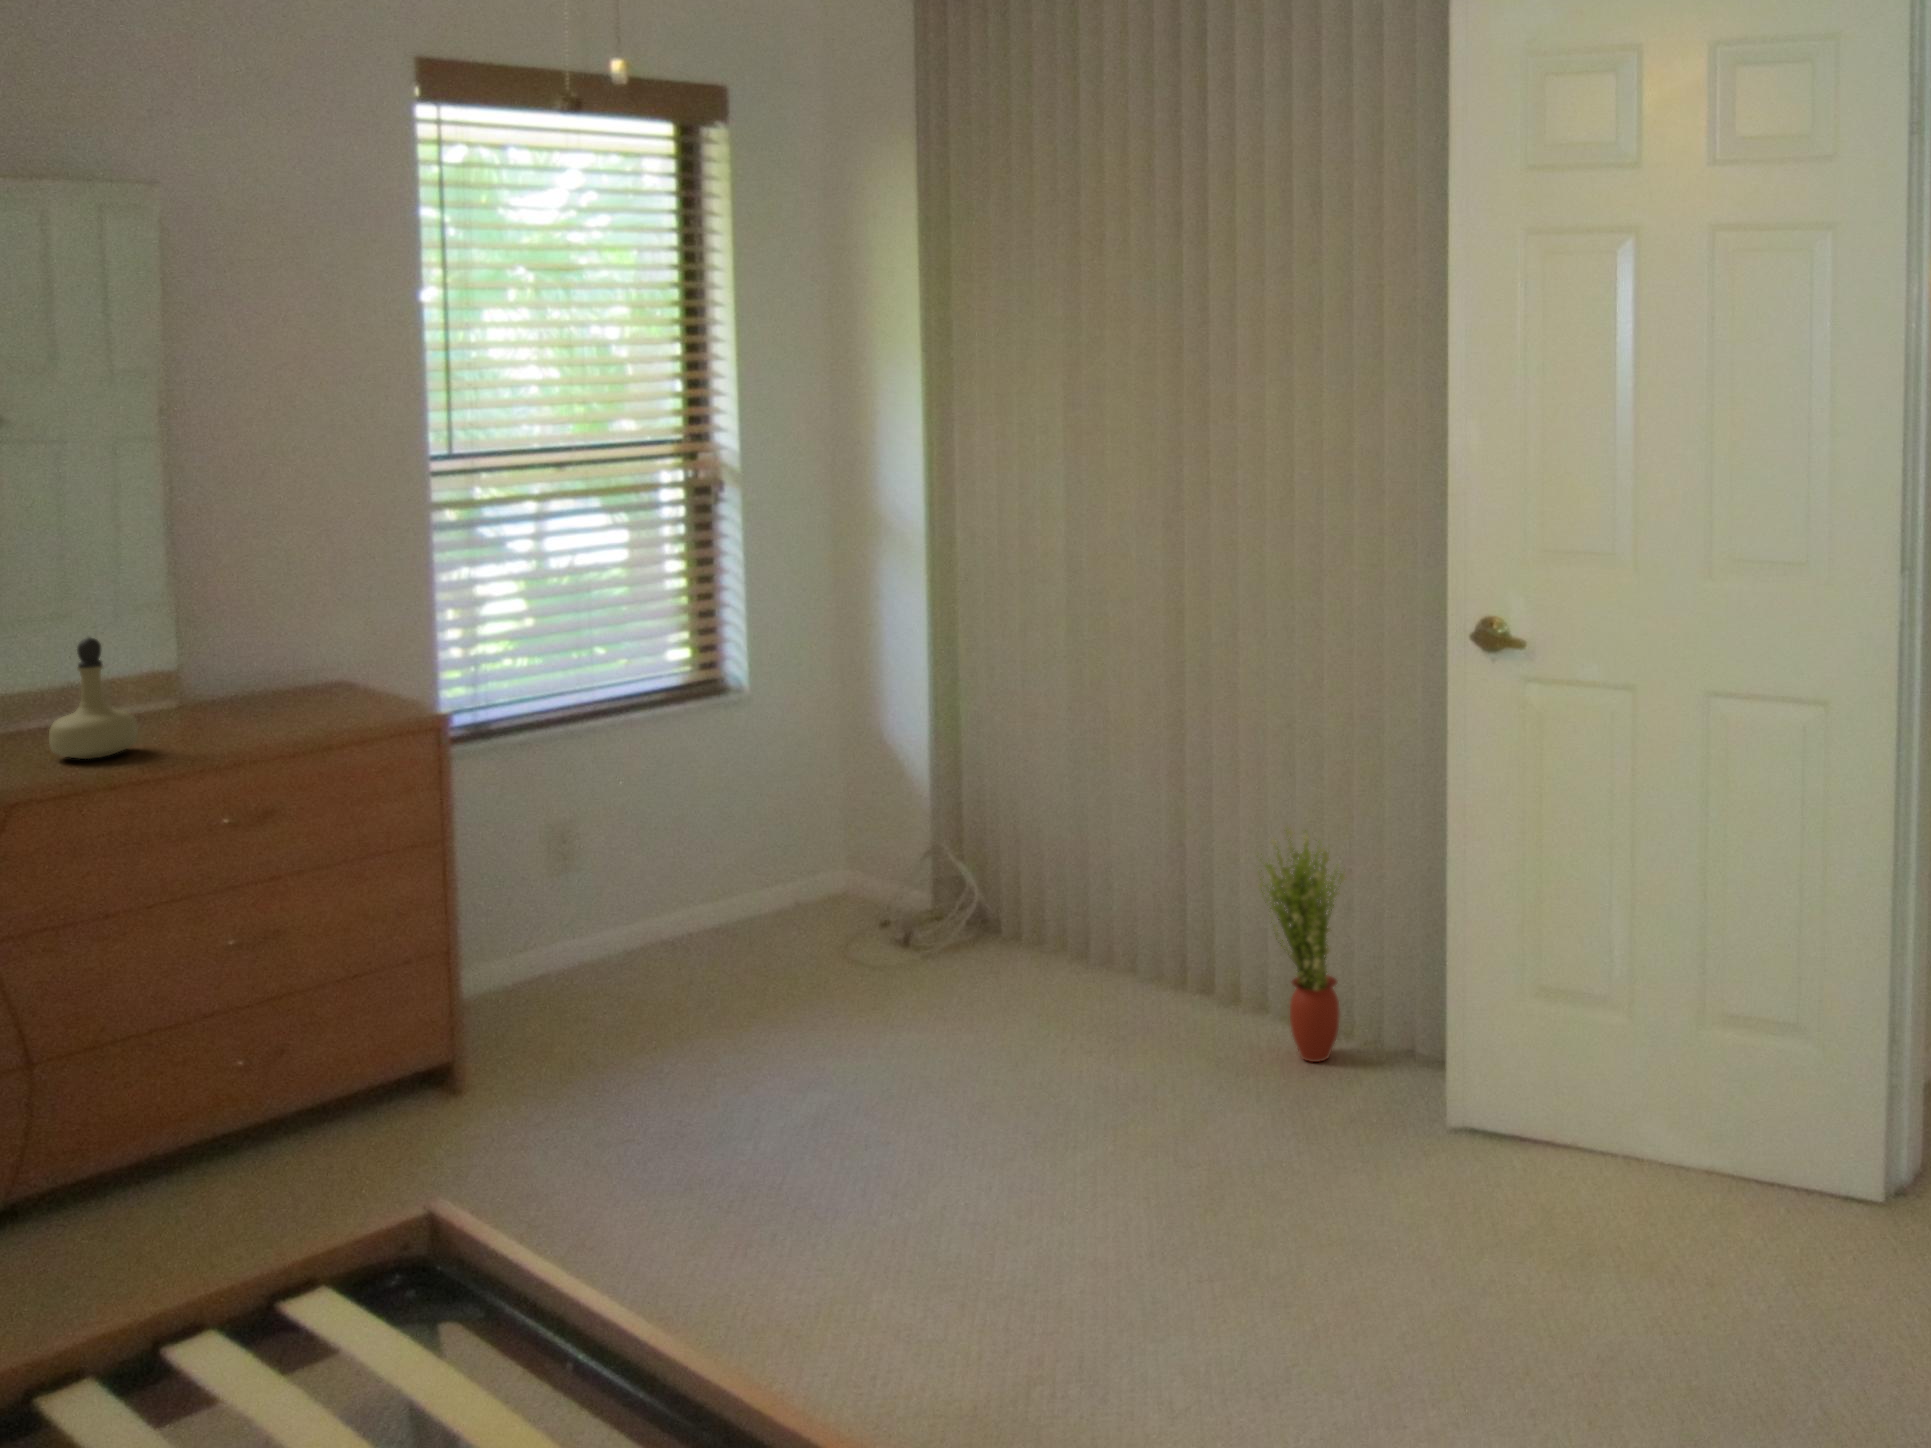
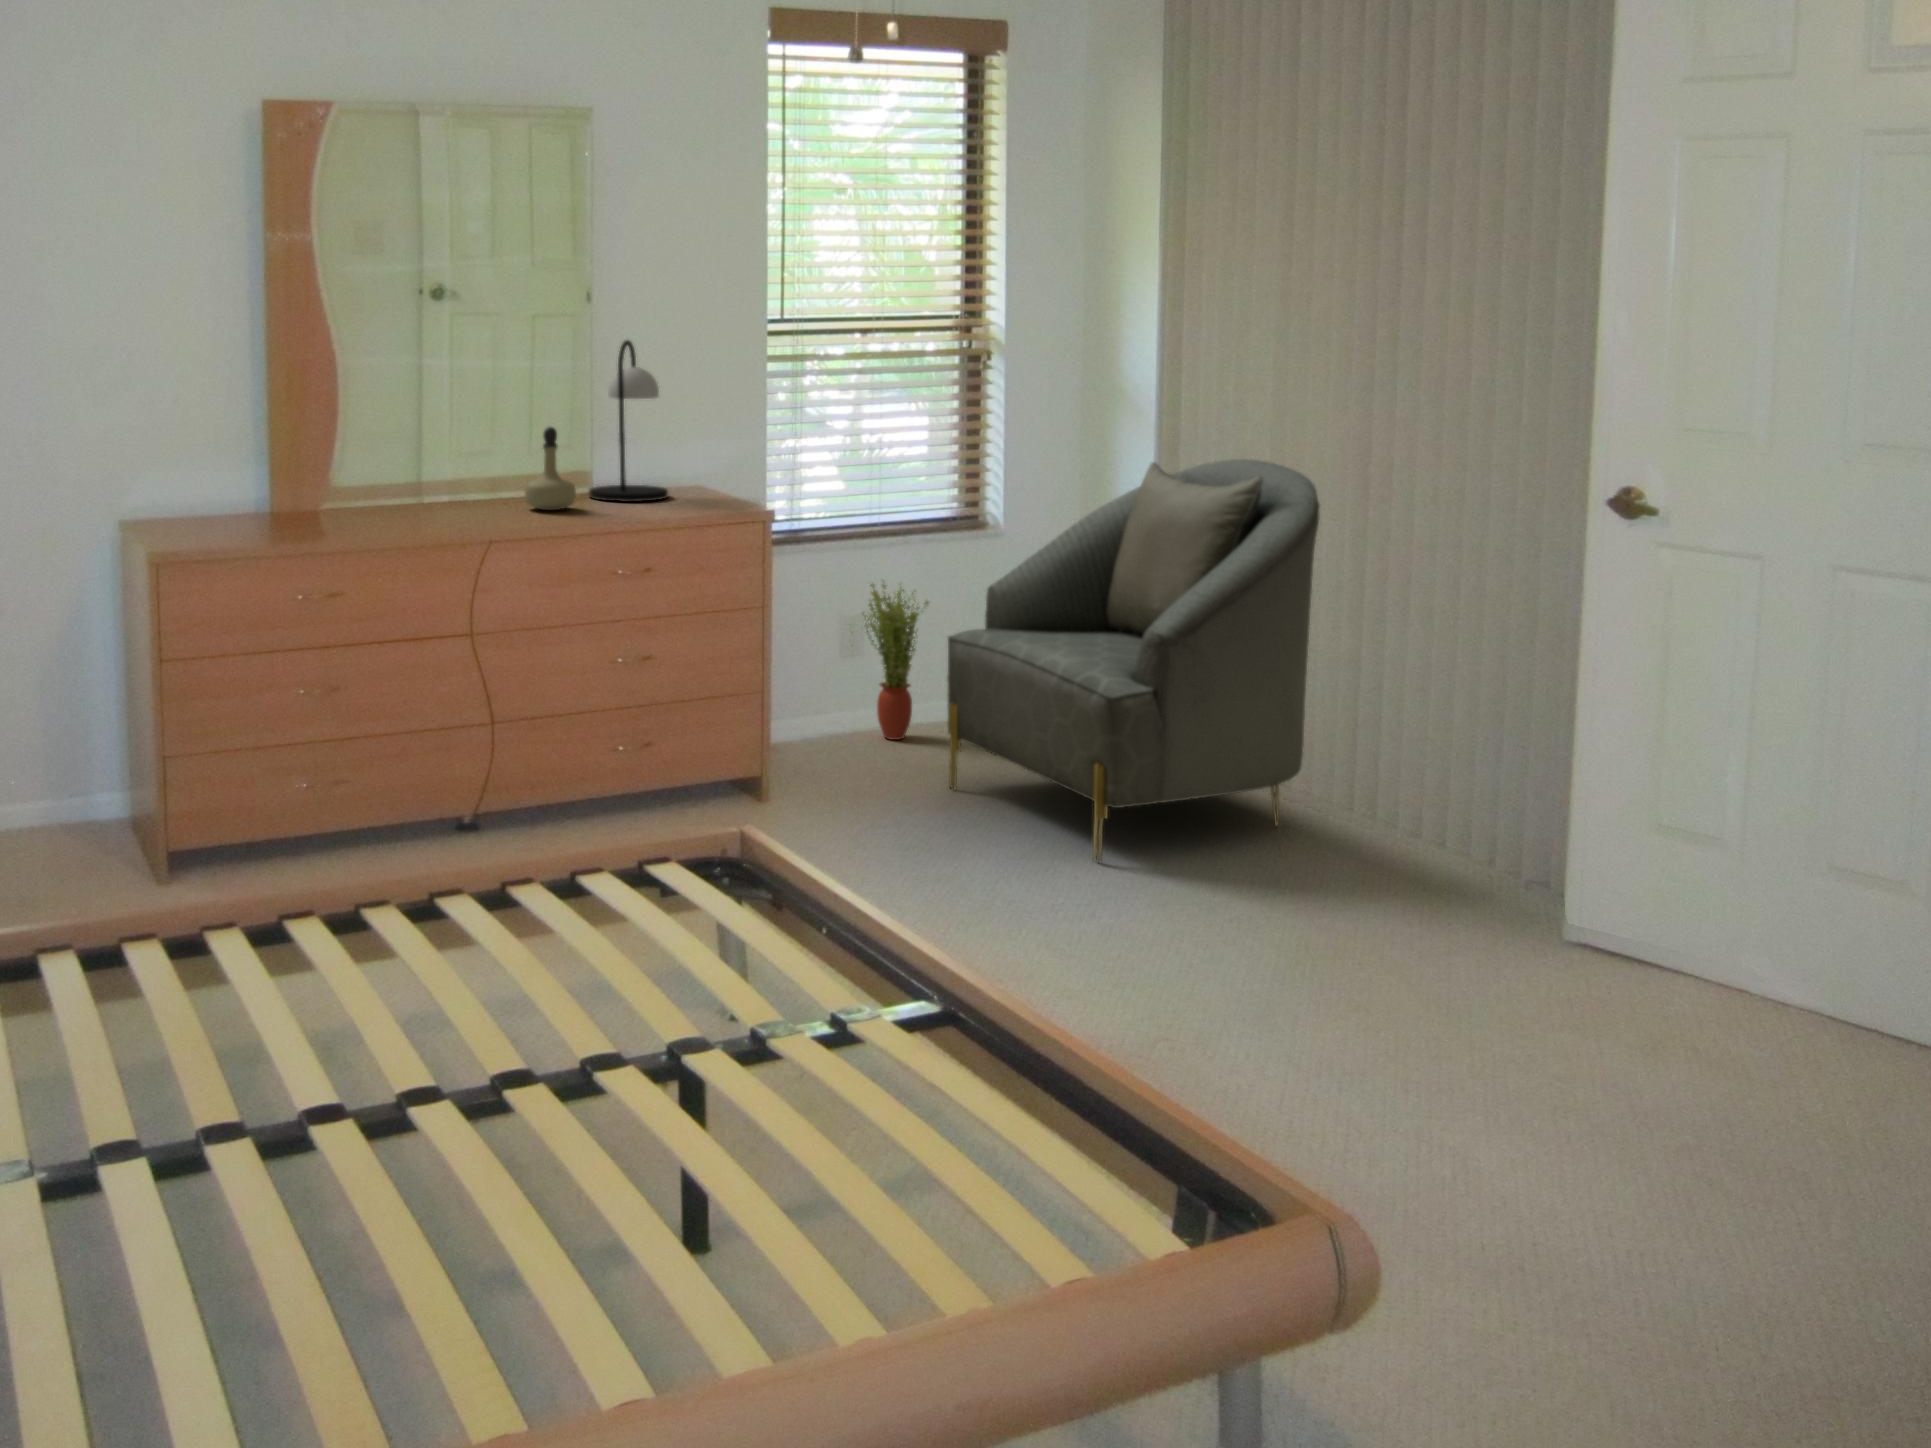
table lamp: none [163,501,290,728] -> present [589,340,668,502]
armchair: none [698,594,1136,1119] -> present [947,459,1320,862]
potted plant: present [1257,829,1345,1062] -> present [862,581,928,740]

